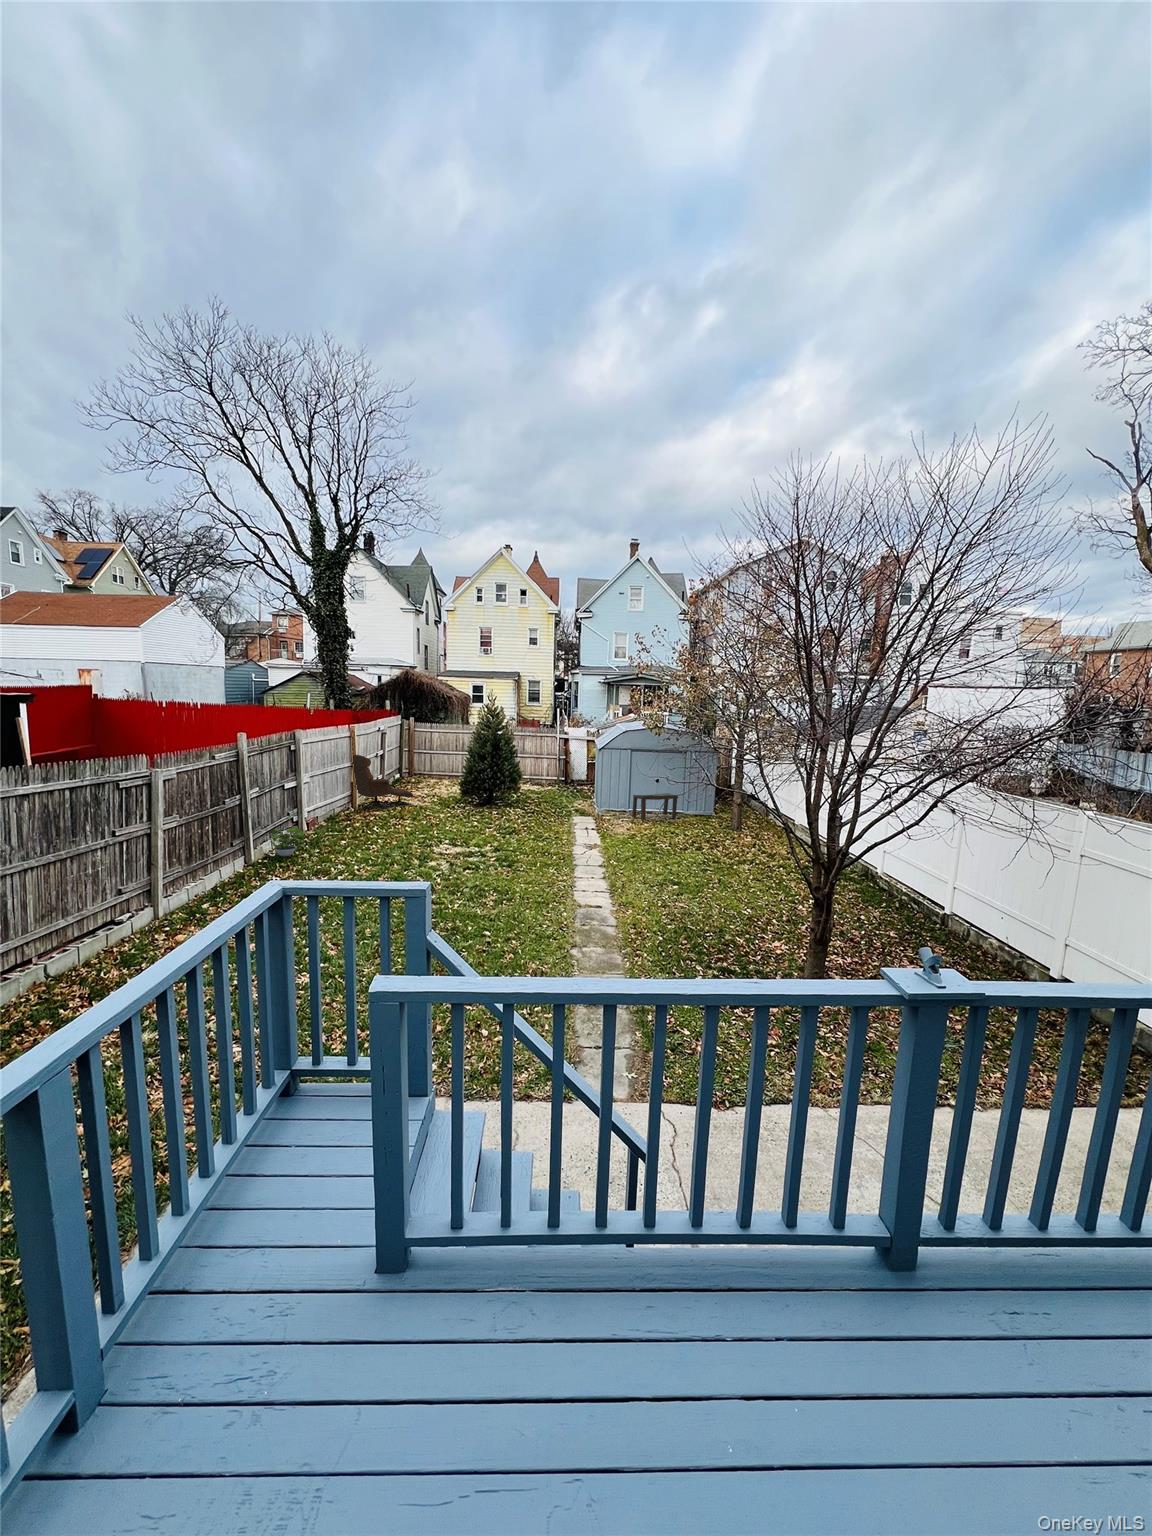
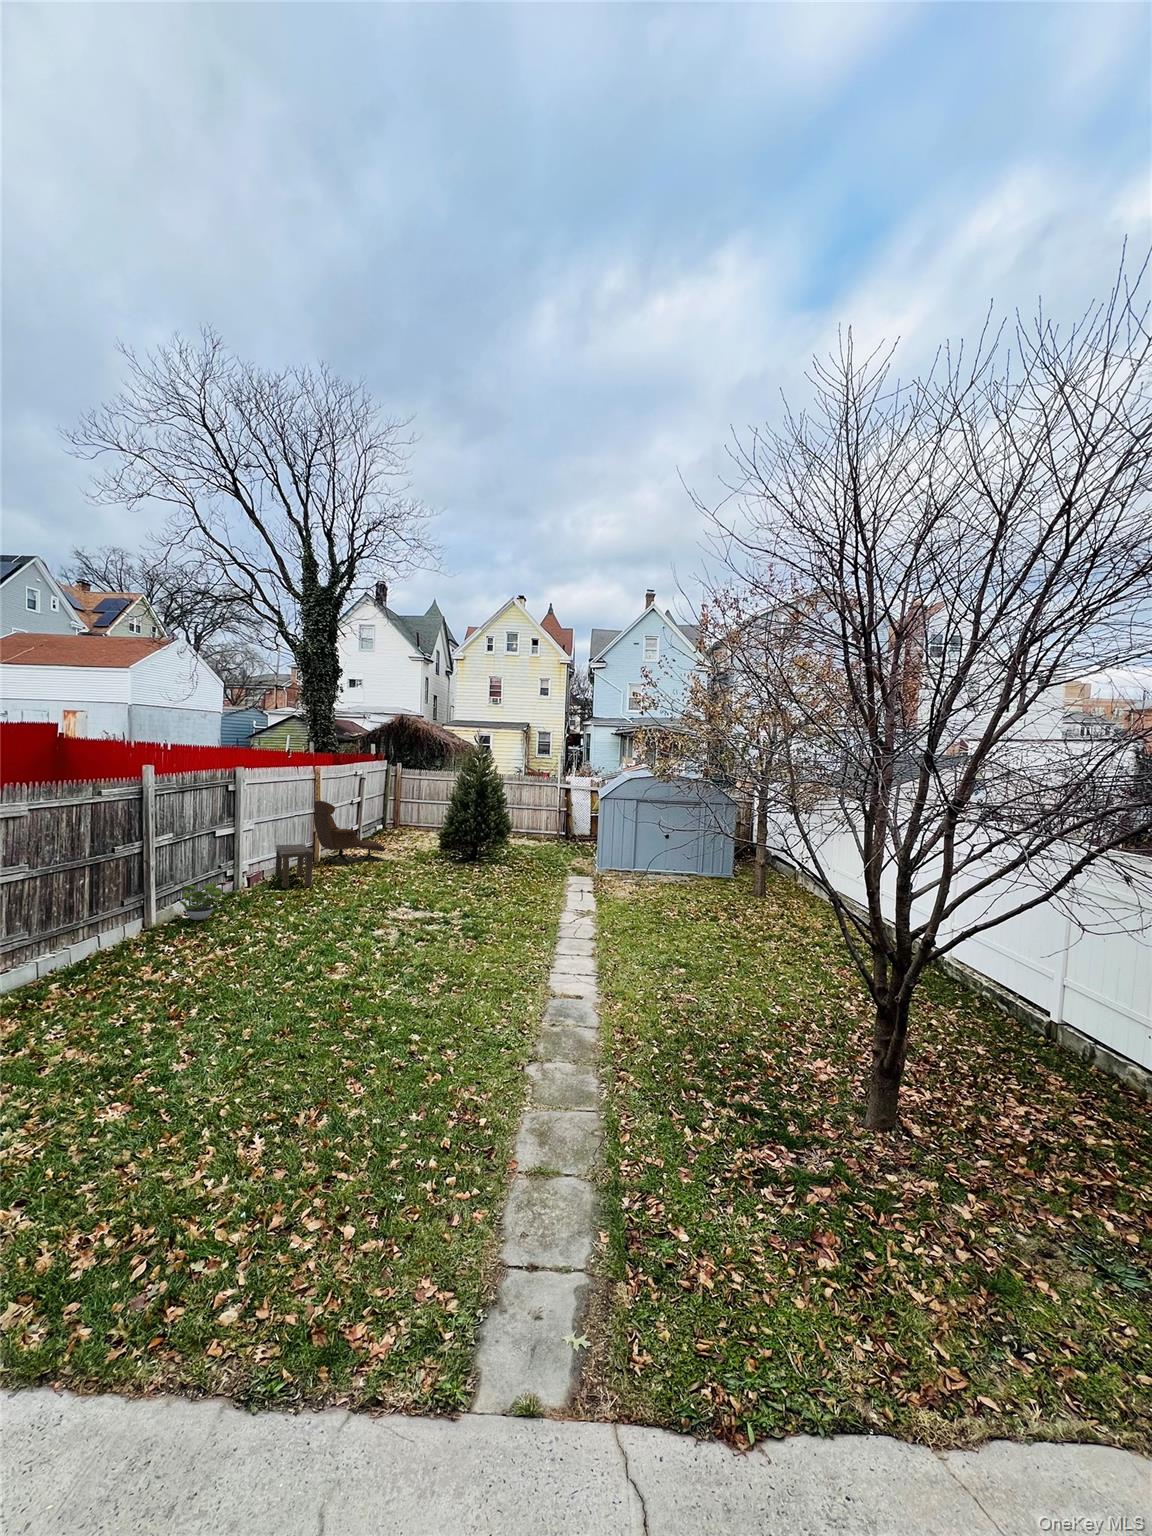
bench: present [632,793,678,820] -> present [275,844,313,888]

